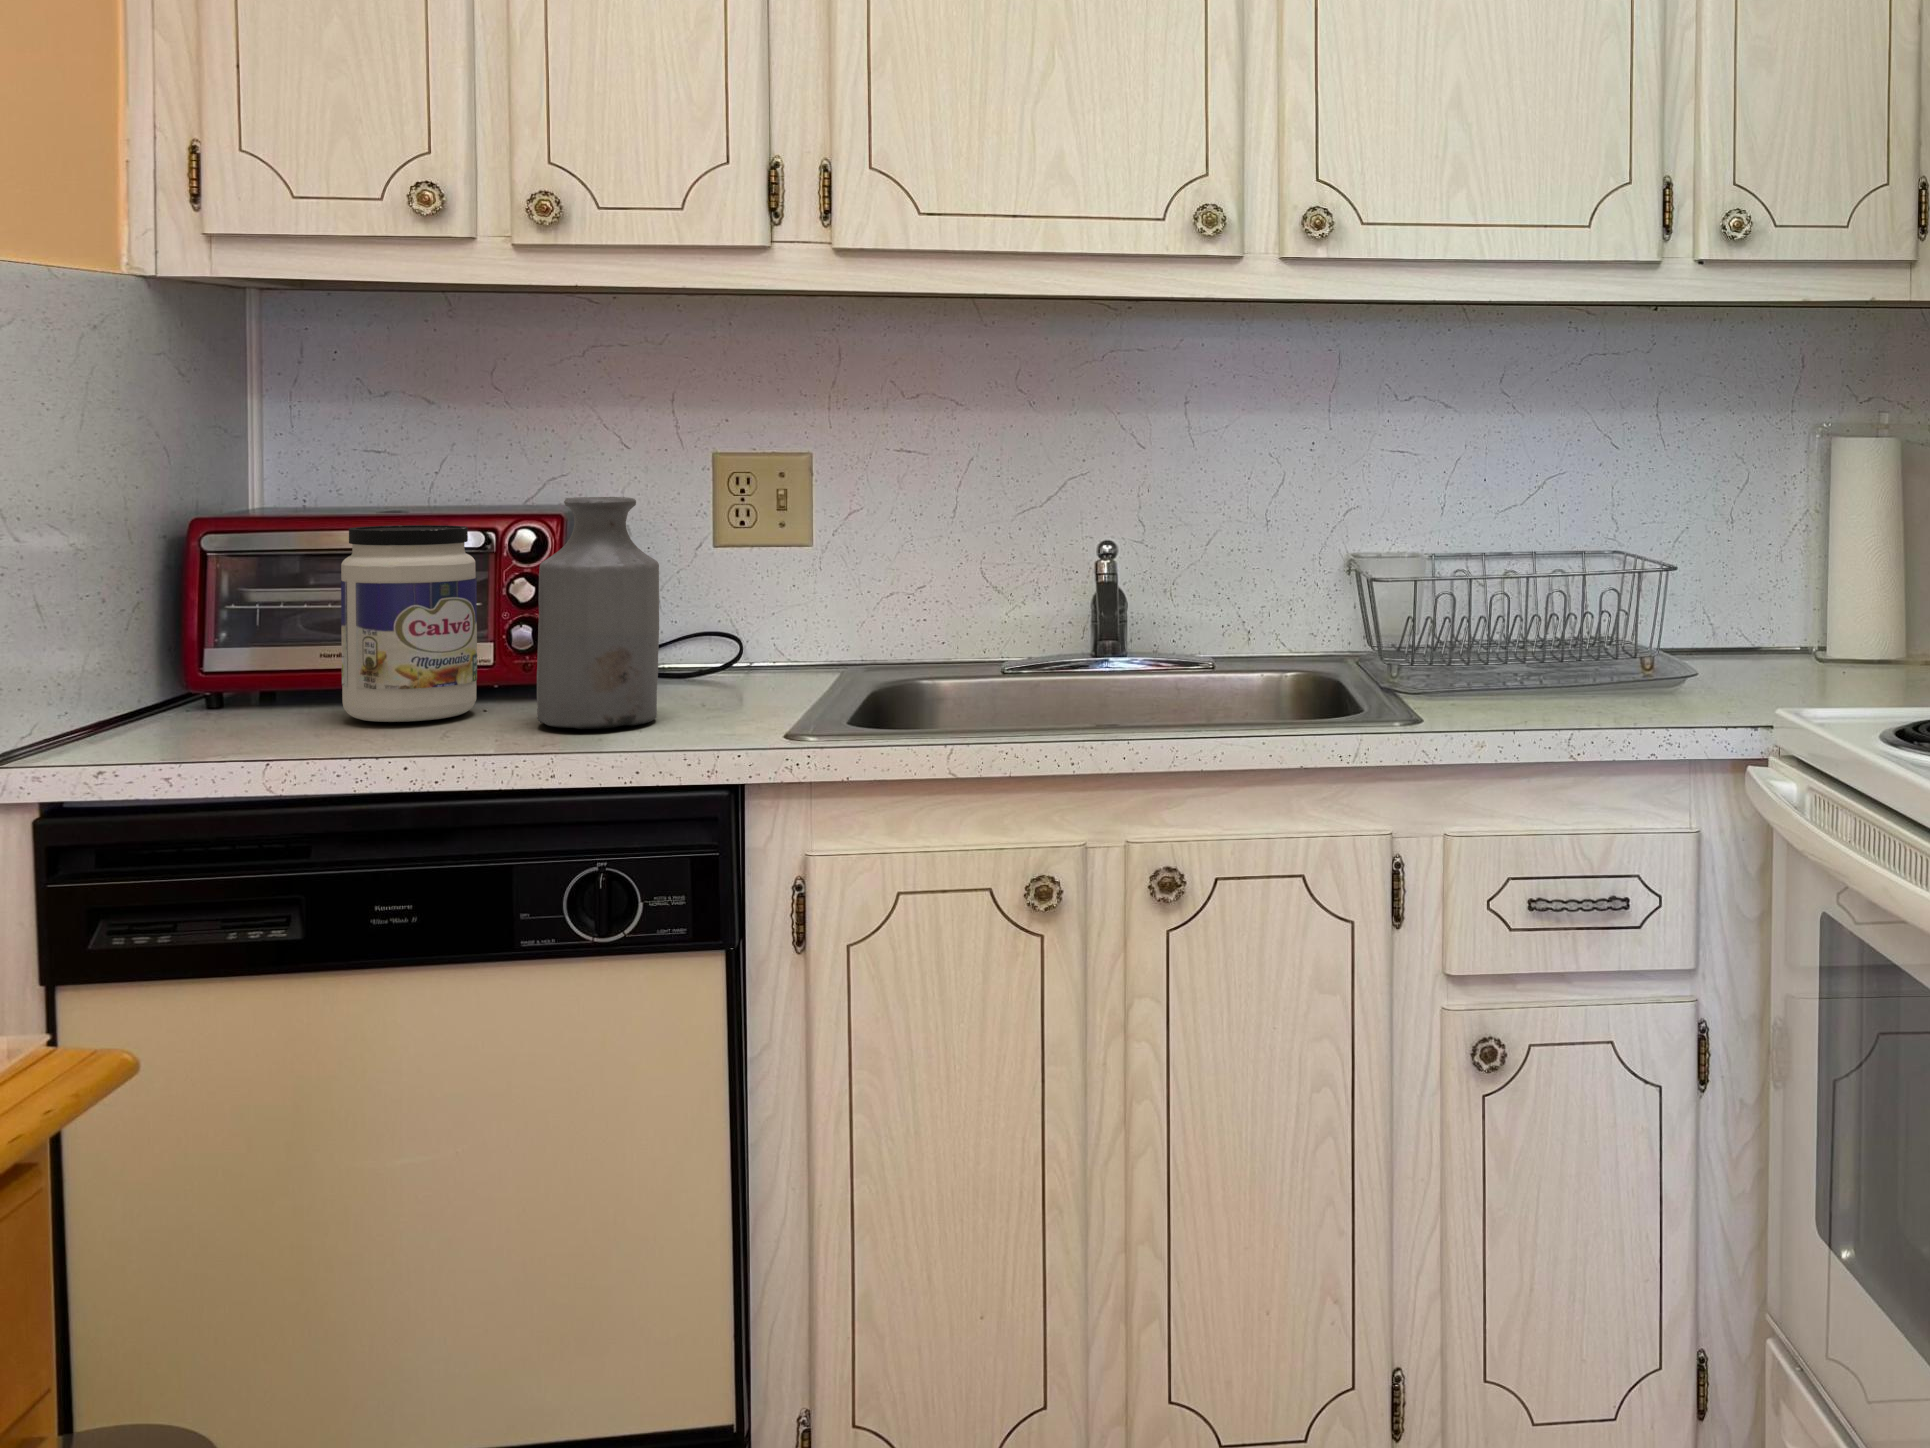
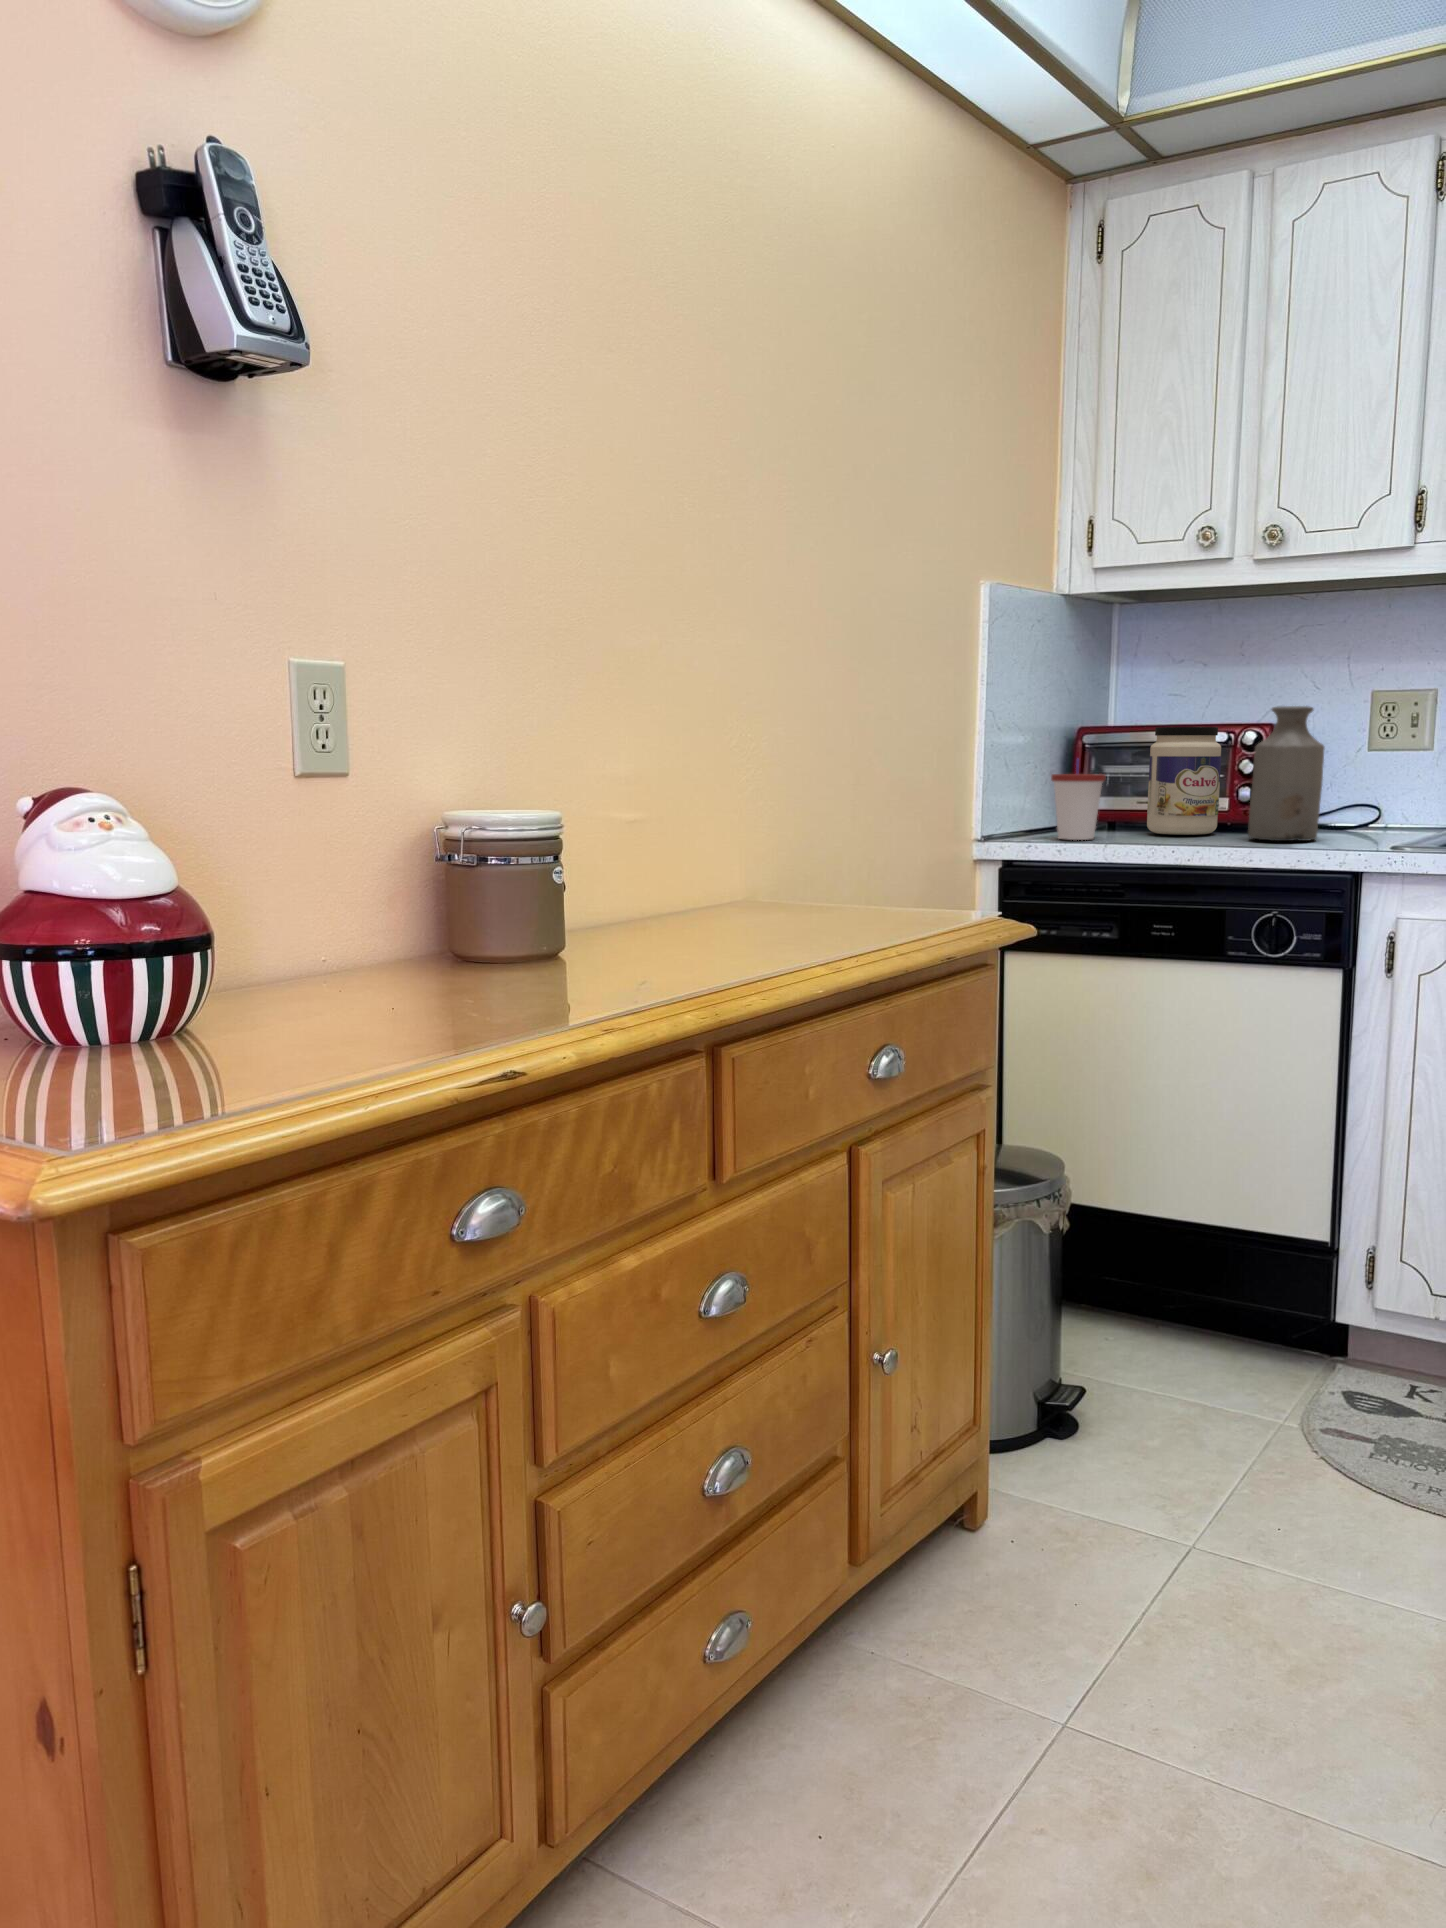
cup: none [137,593,254,752] -> present [1051,759,1106,840]

